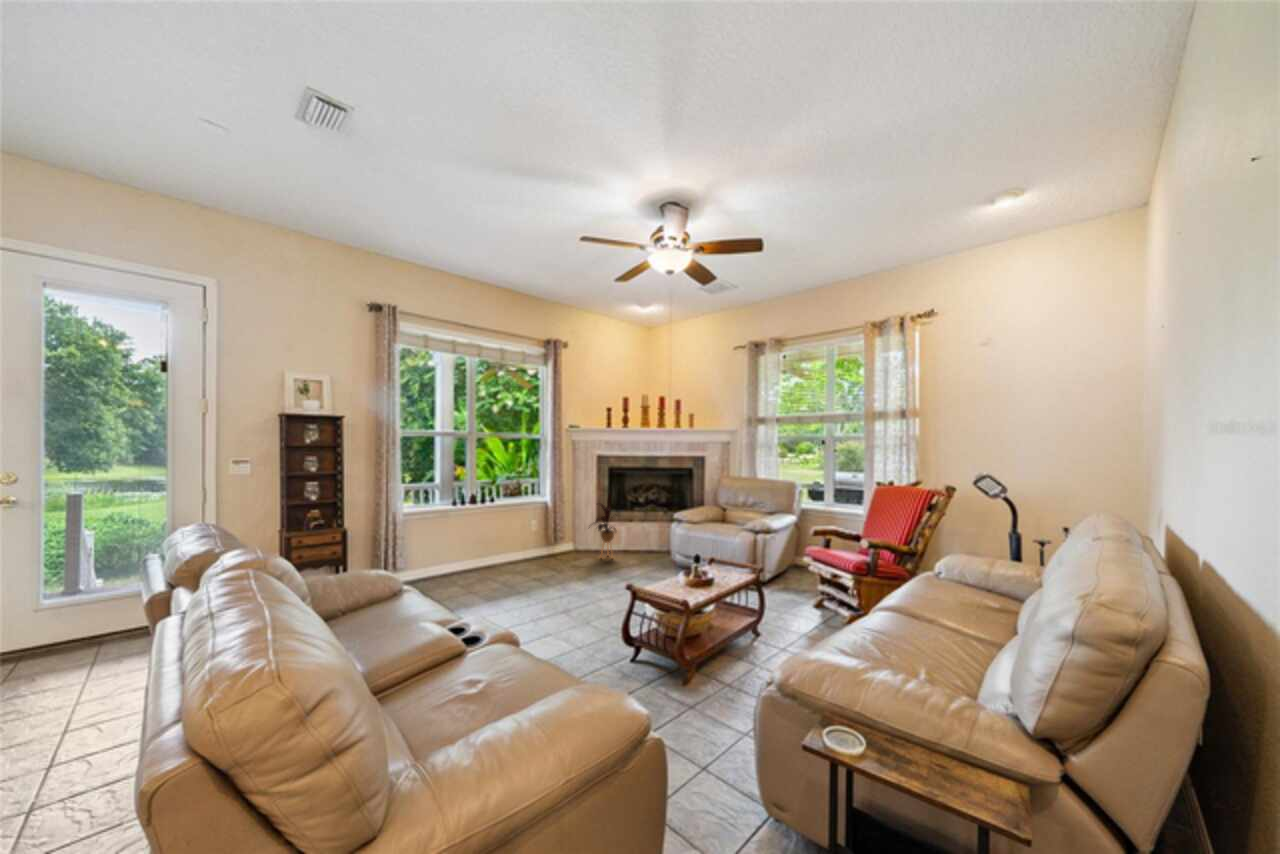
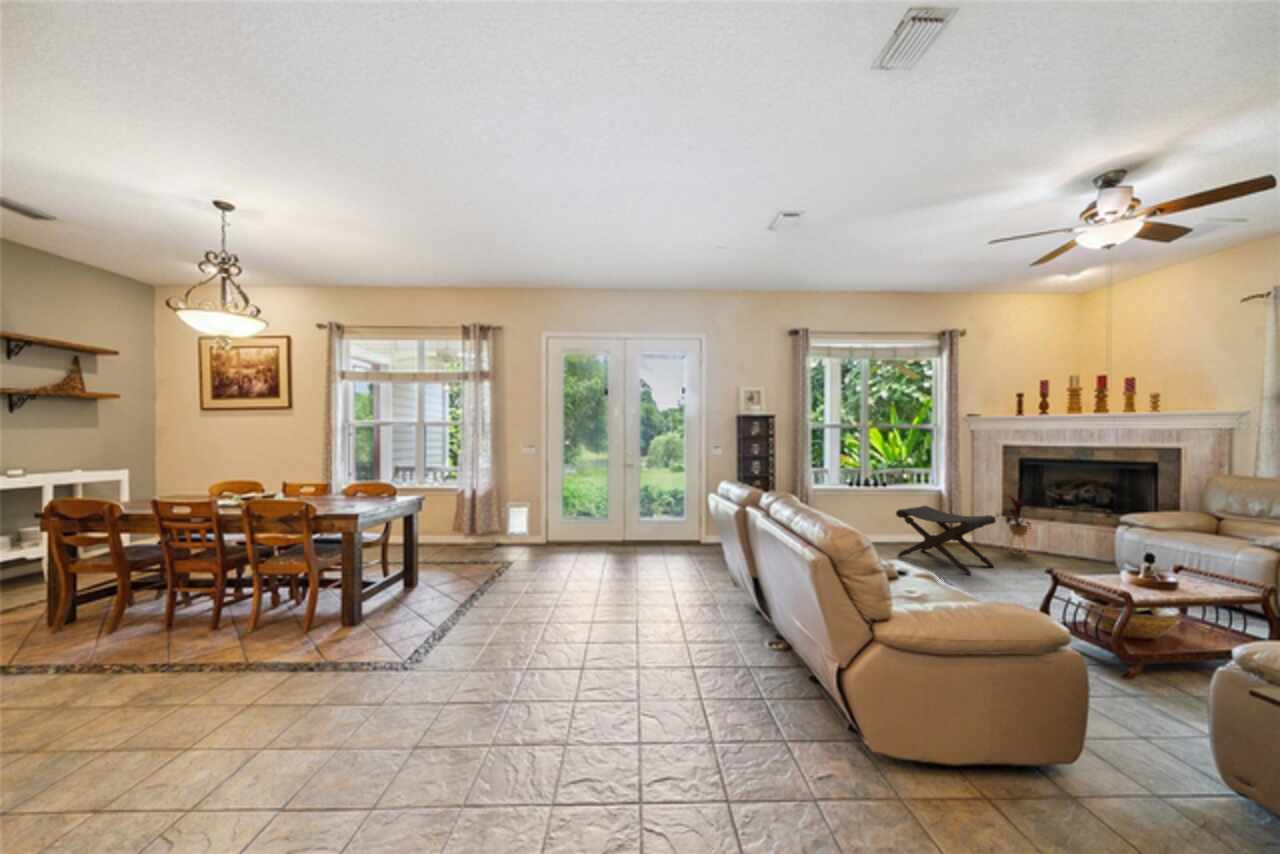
footstool: none [499,523,590,594] -> present [896,505,996,575]

